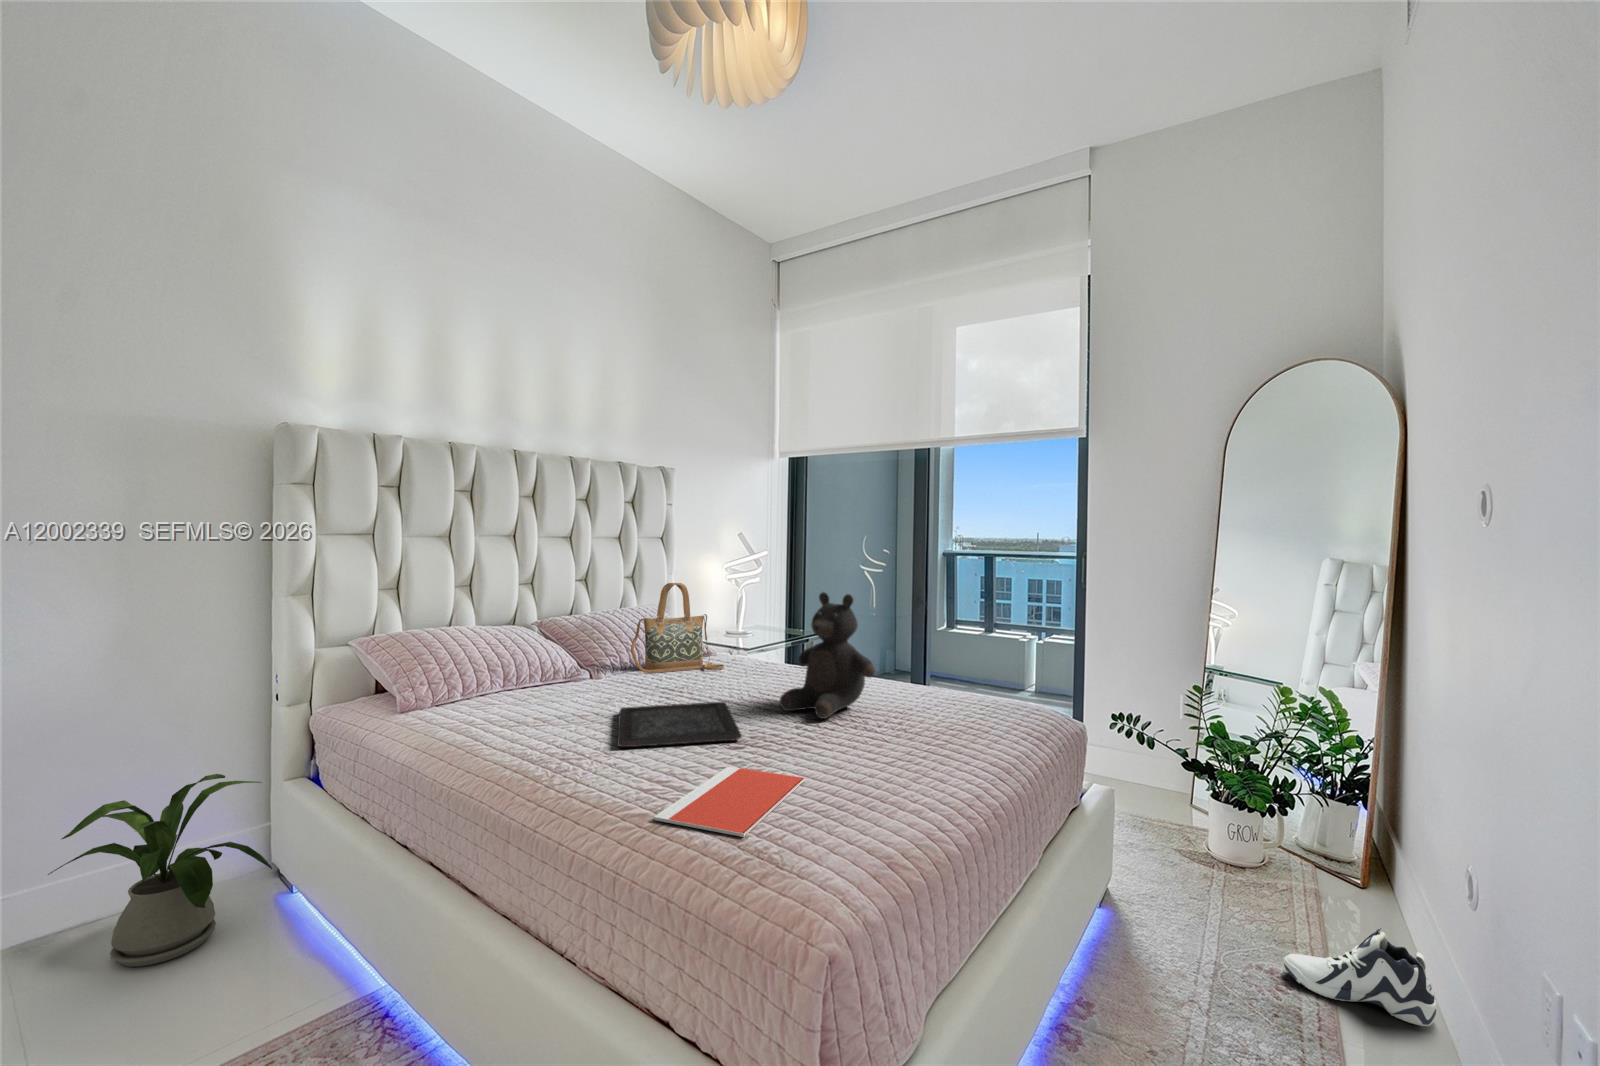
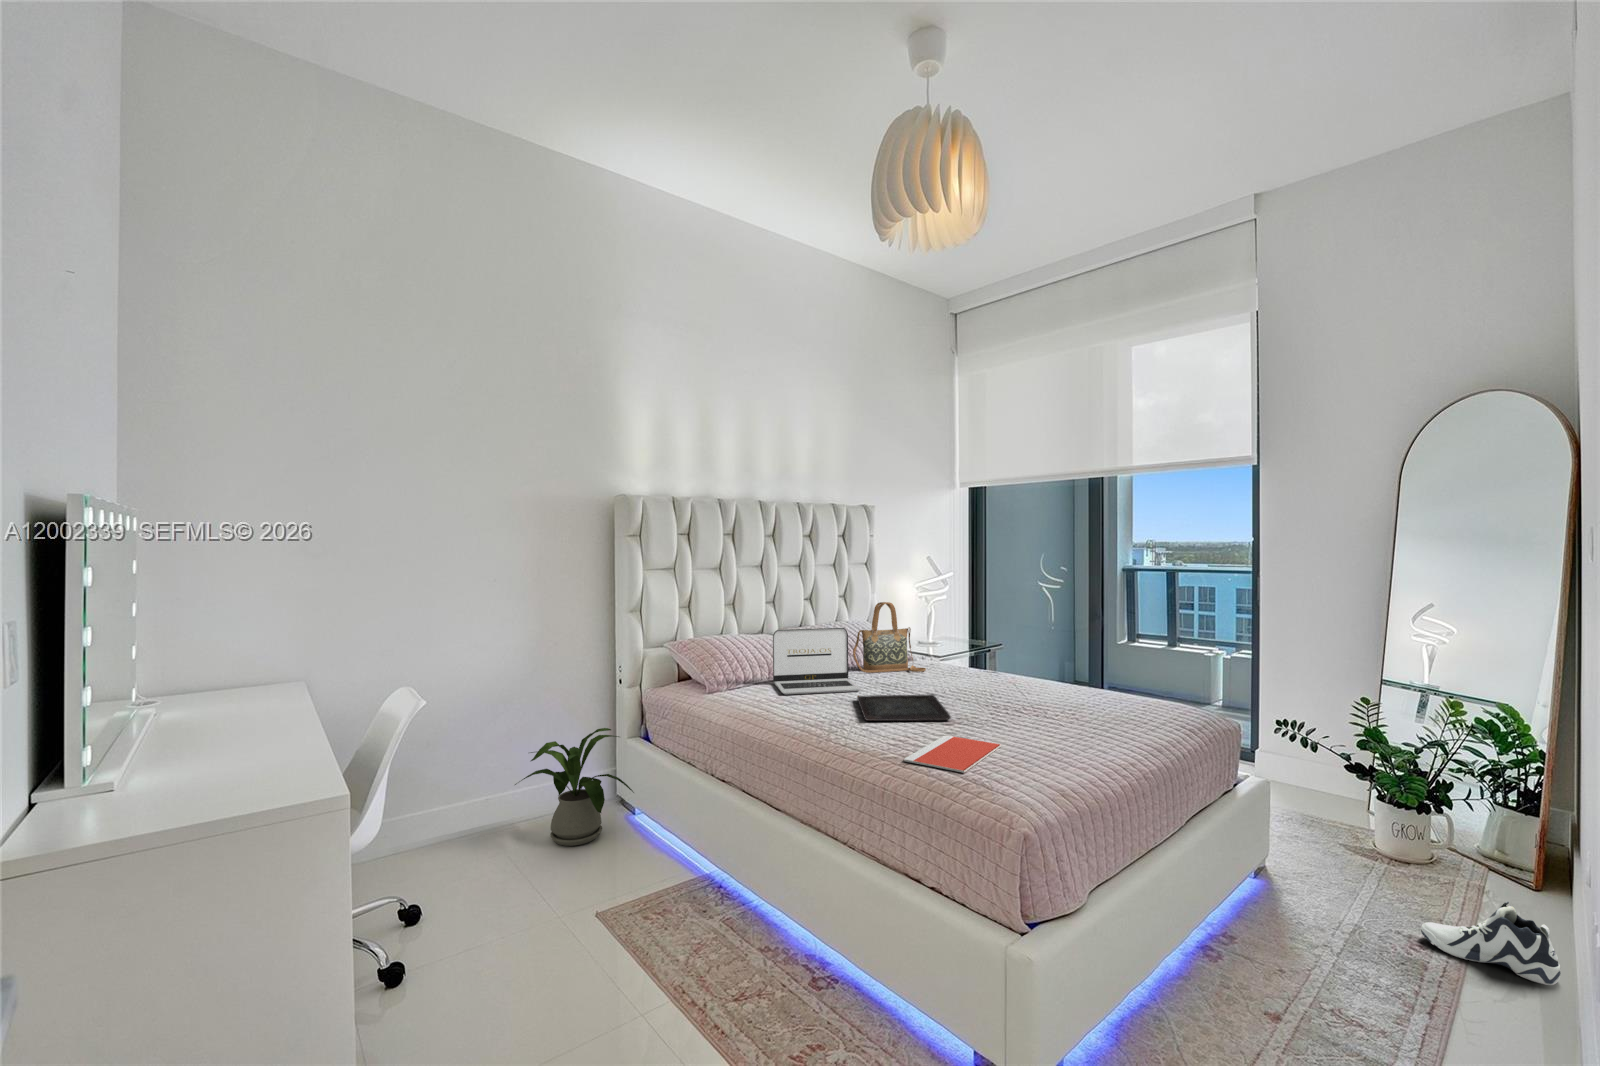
teddy bear: present [780,592,875,719] -> none [976,612,1053,709]
laptop: none [511,615,631,709] -> present [773,628,861,695]

